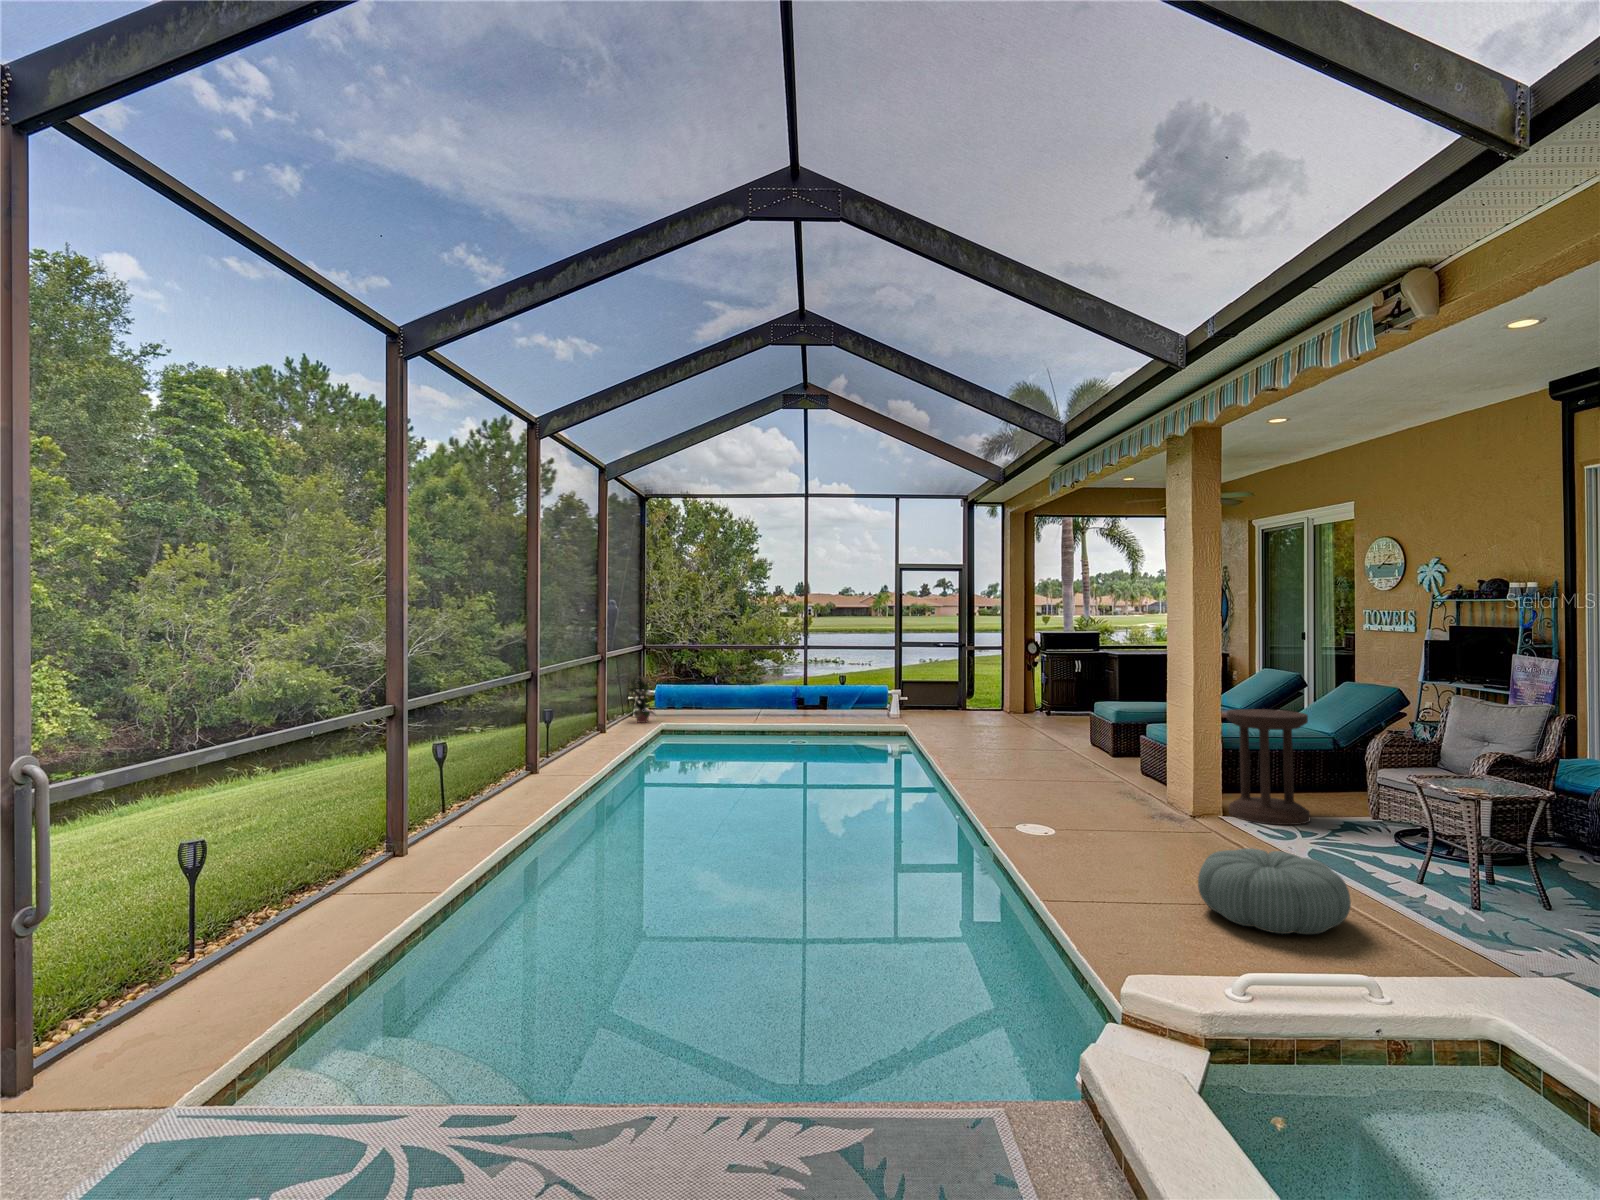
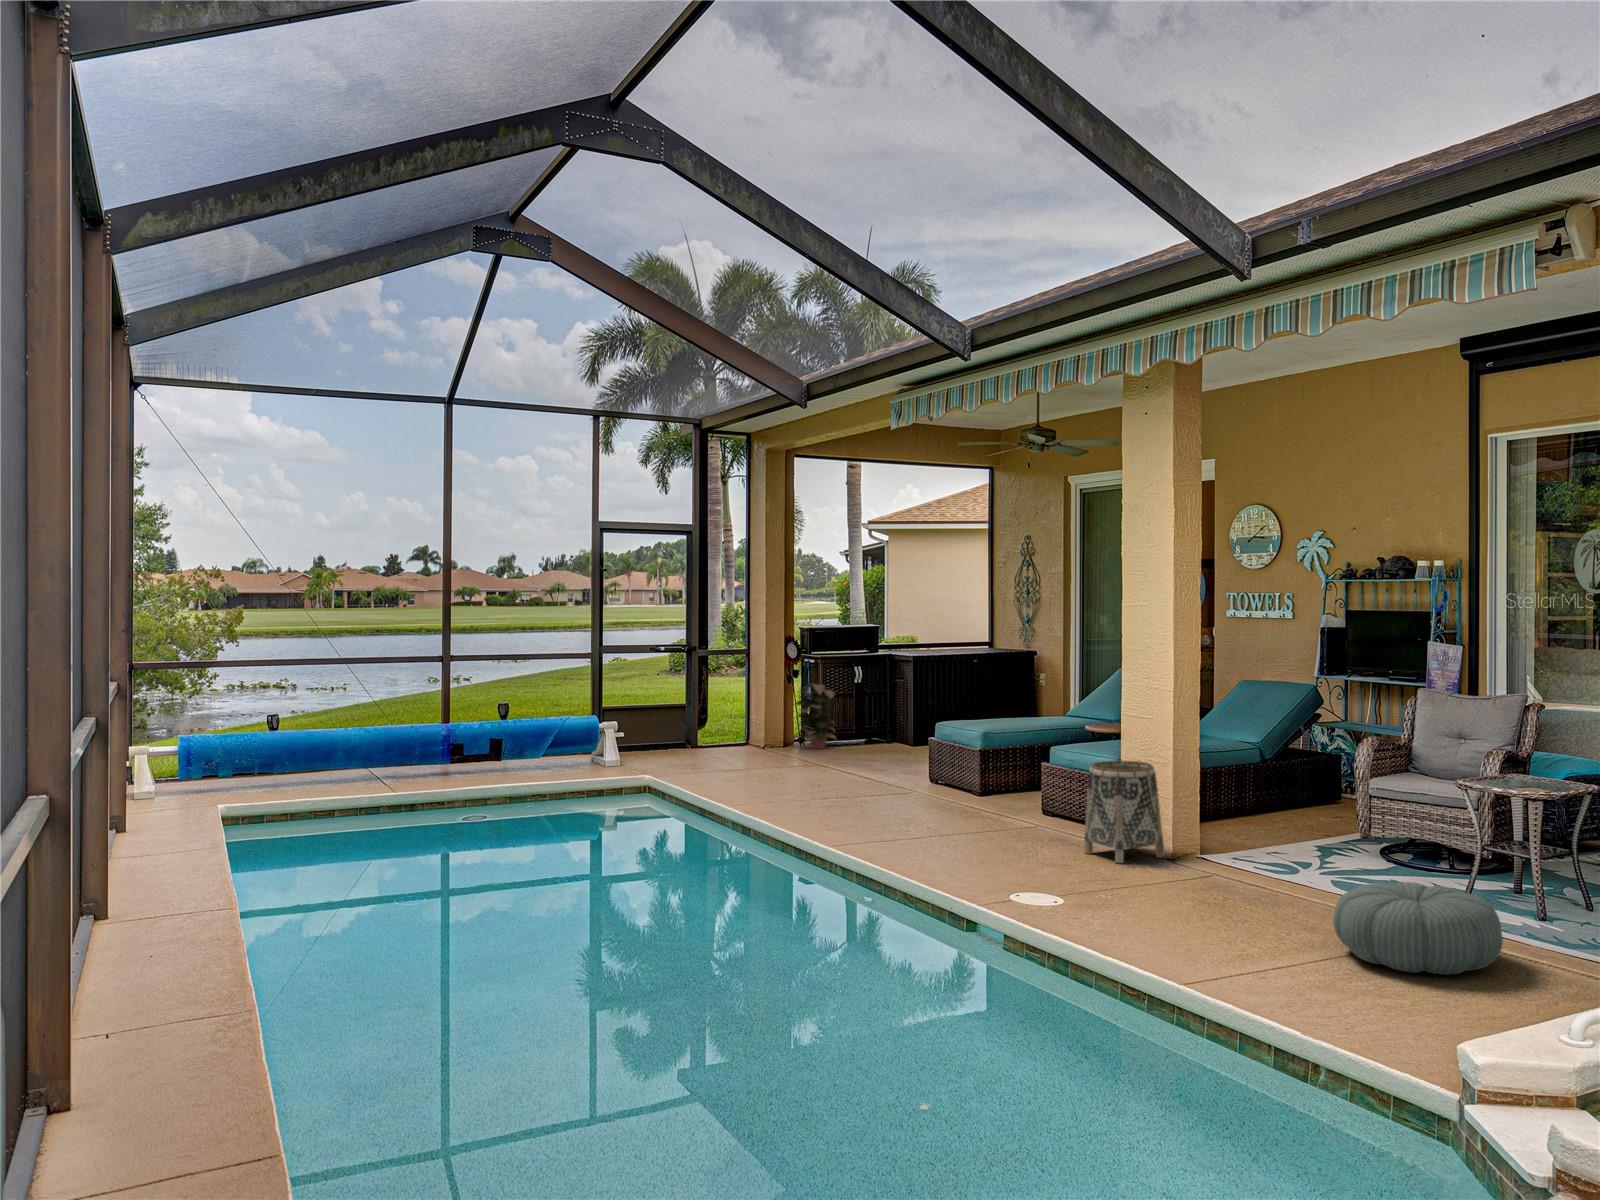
decorative plant: present [626,677,656,723] -> present [794,684,836,749]
side table: present [1227,709,1310,825] -> none [1198,717,1291,855]
basket: none [1121,736,1181,815] -> present [1084,760,1164,863]

